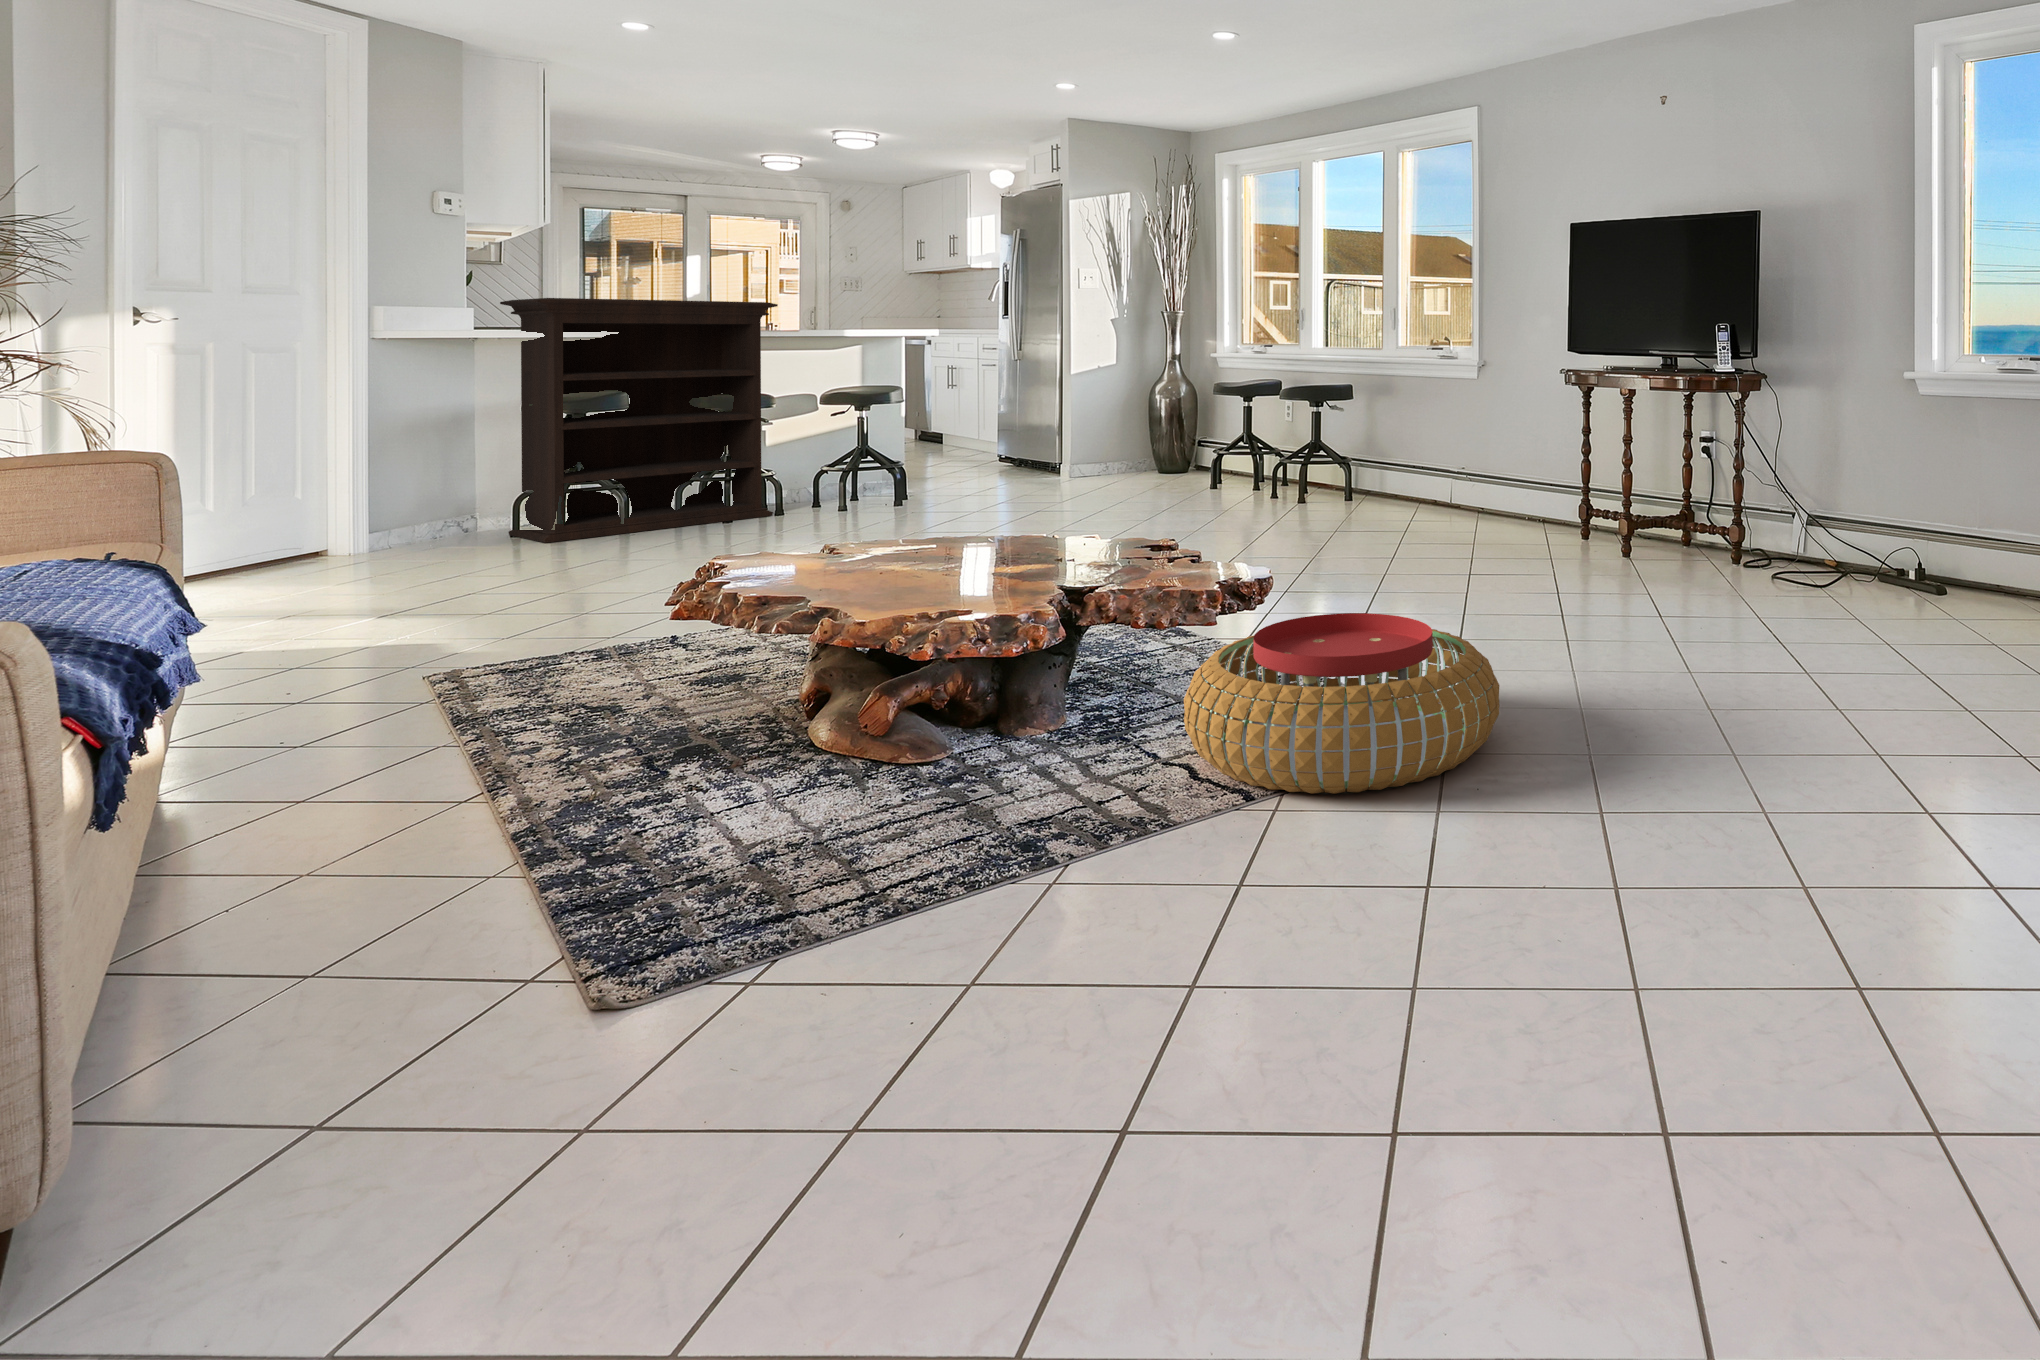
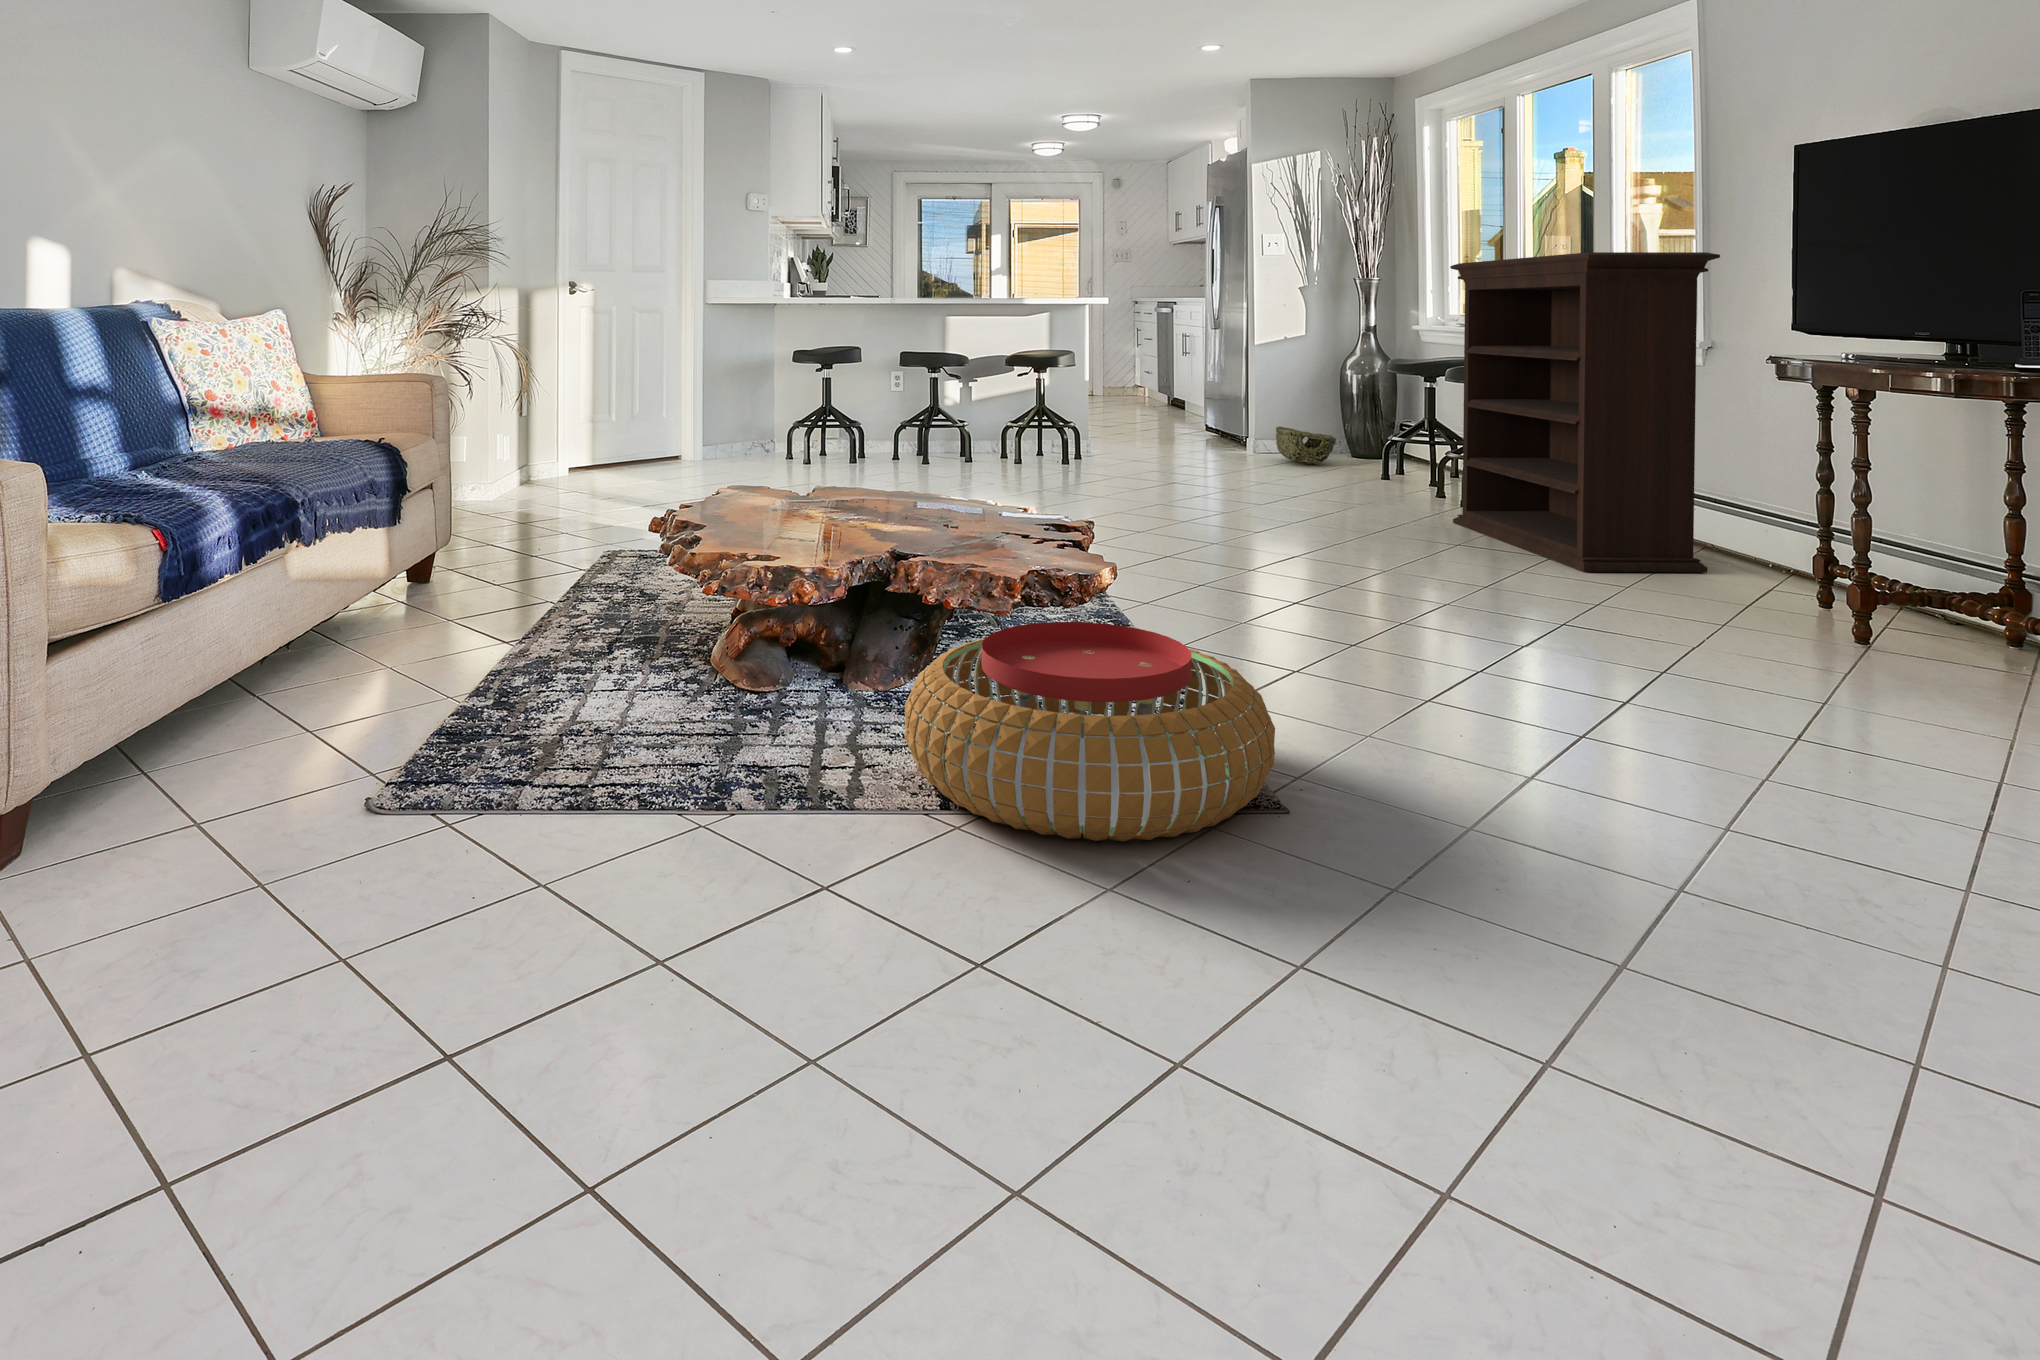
bookshelf: present [500,298,778,543] -> present [1450,252,1720,572]
woven basket: none [1102,450,1163,484] -> present [1276,427,1336,465]

